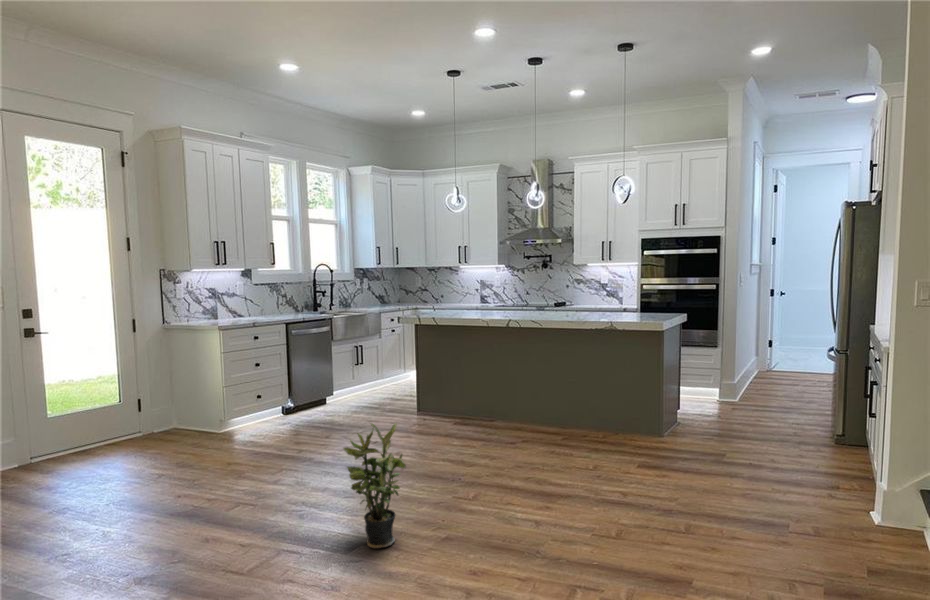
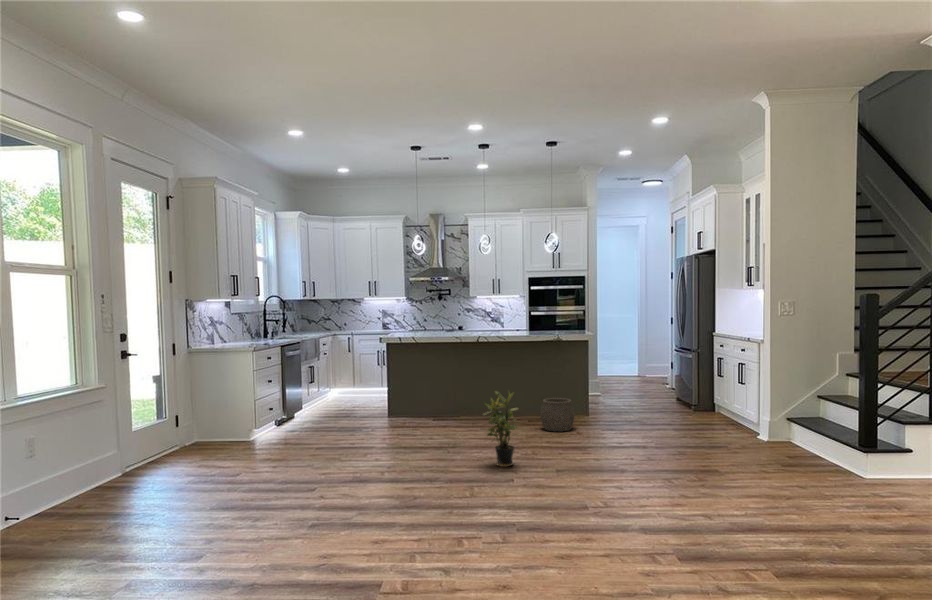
woven basket: none [550,423,603,479] -> present [541,398,575,431]

